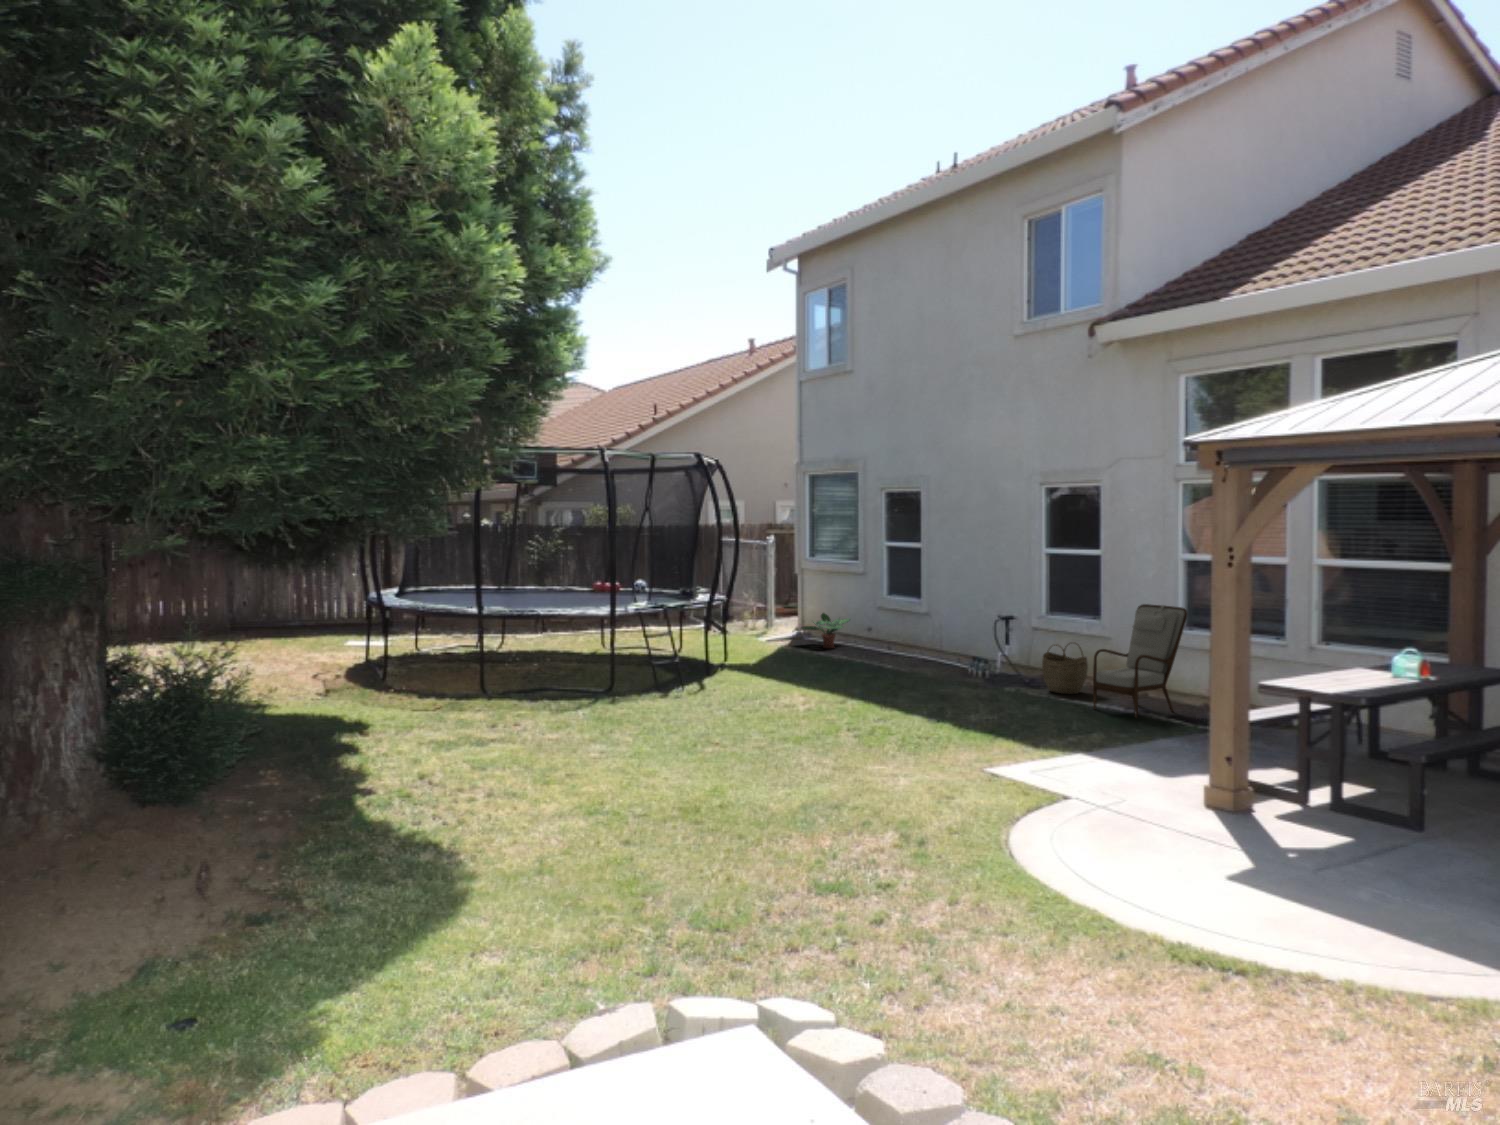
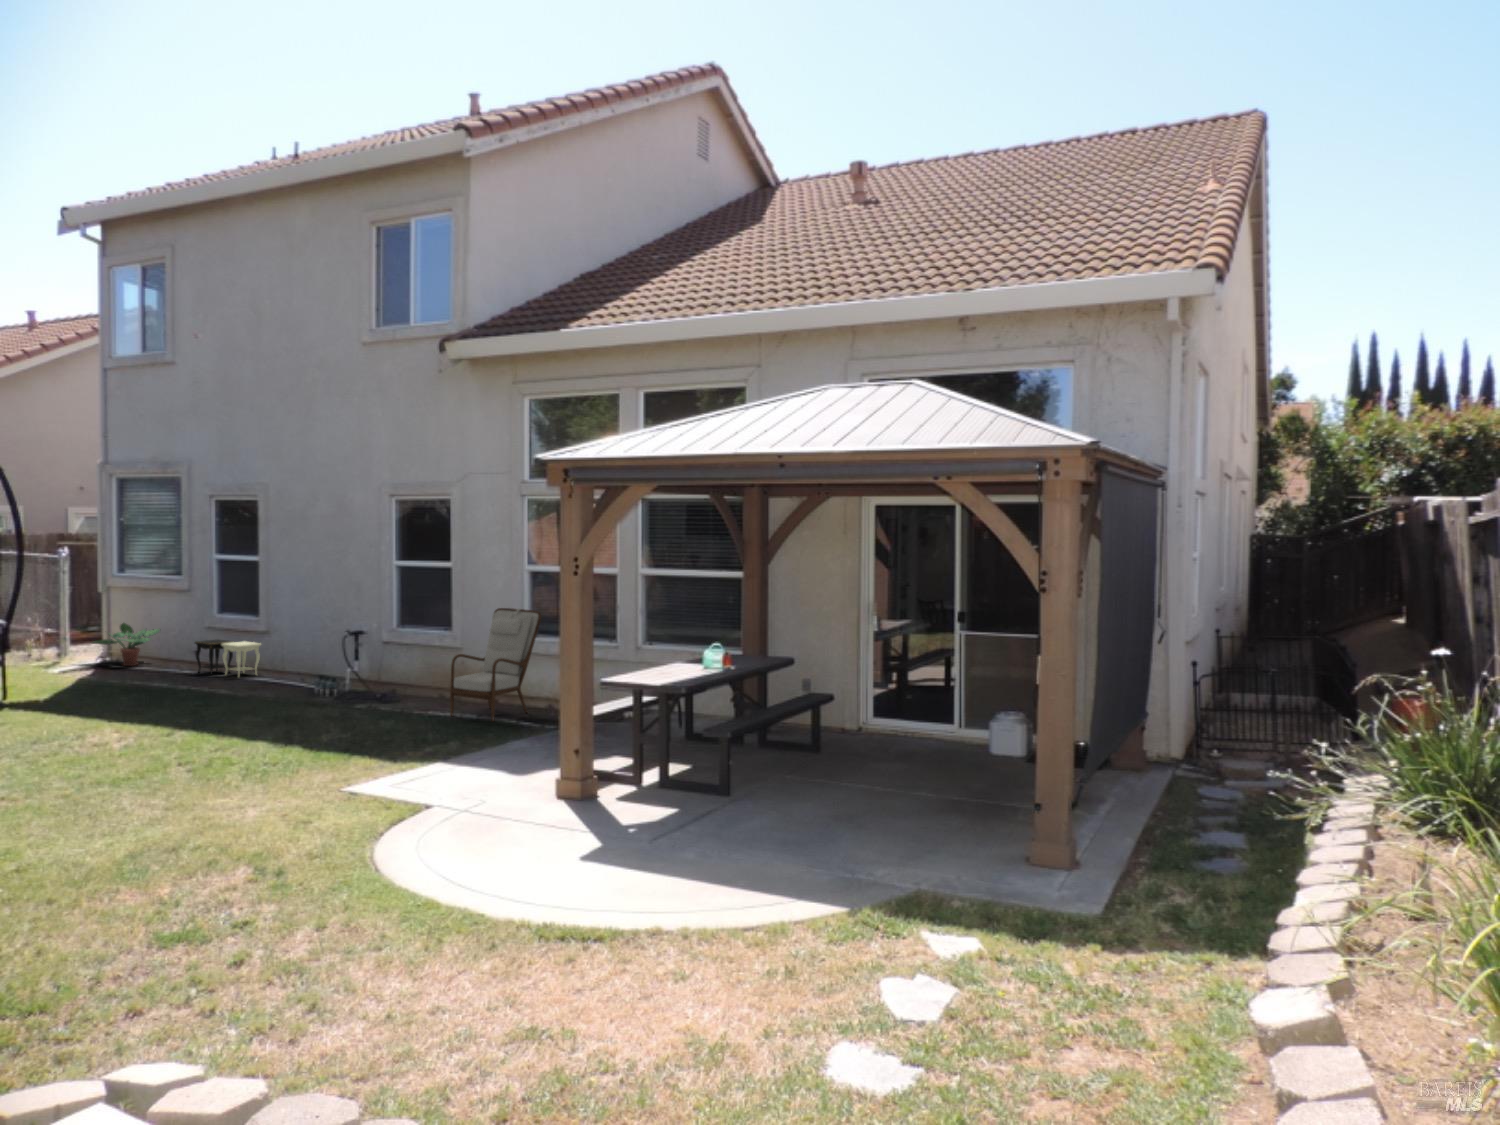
side table: none [874,628,927,662] -> present [195,640,261,677]
woven basket: present [1042,643,1088,694] -> none [396,648,444,703]

